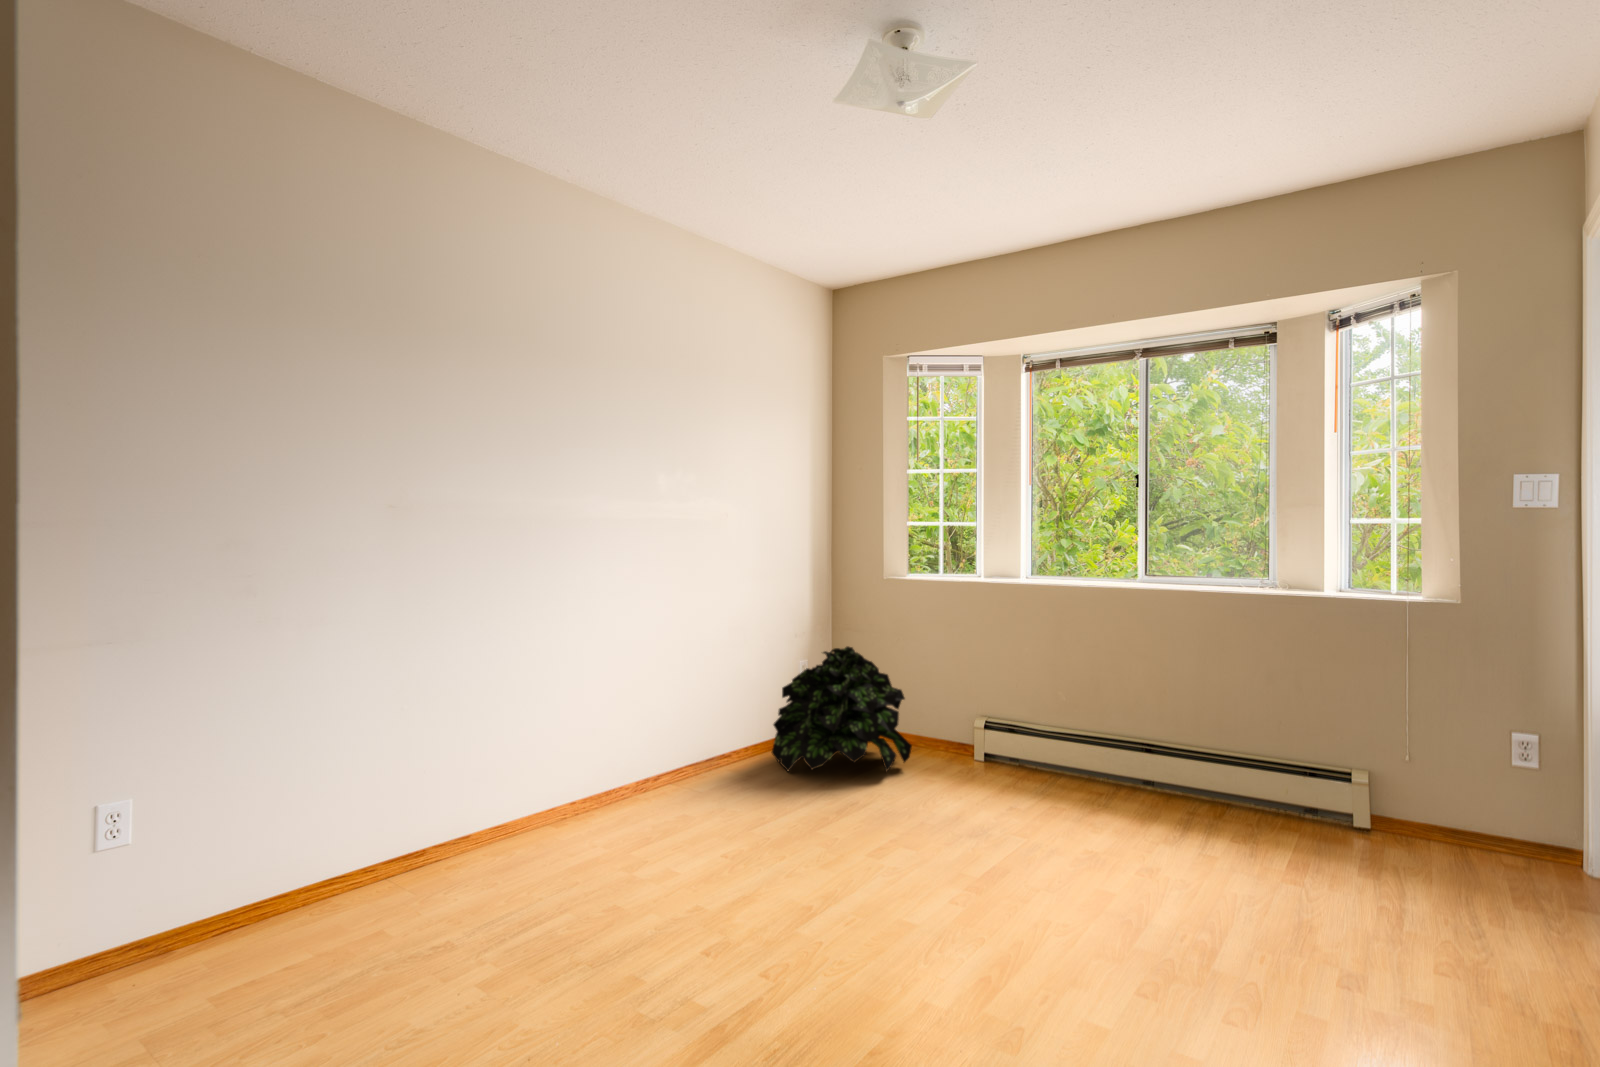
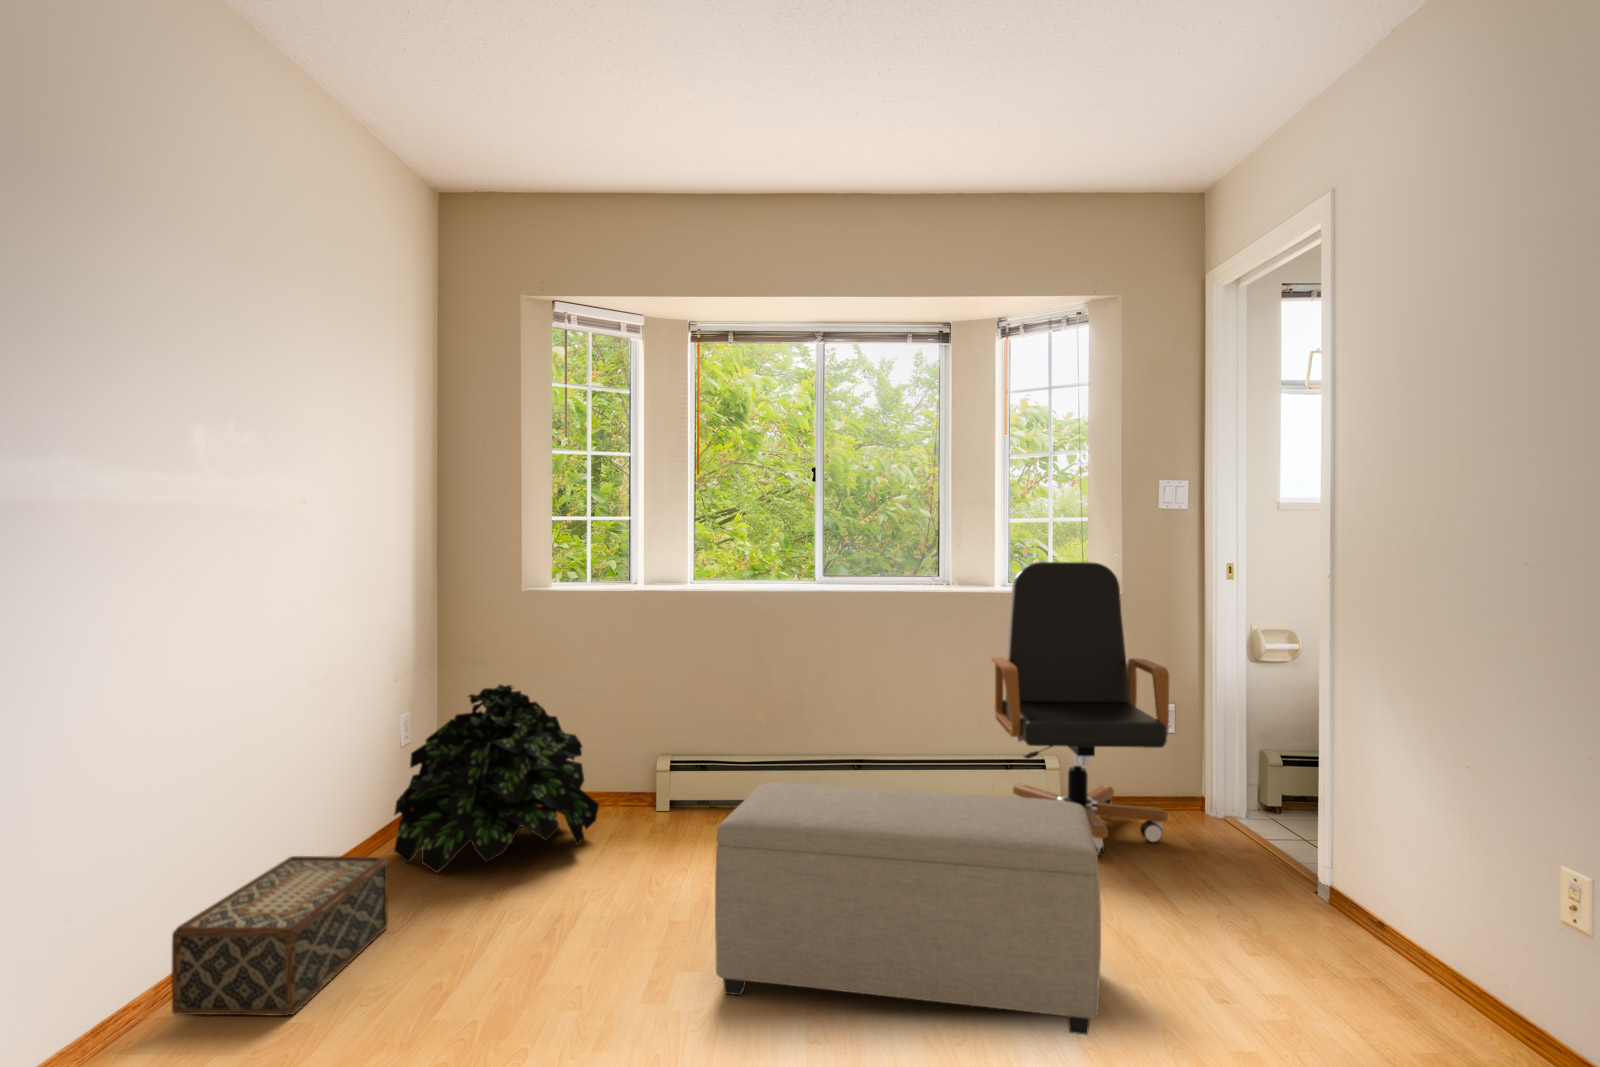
office chair: none [1264,566,1477,883] -> present [992,562,1169,856]
ottoman: none [874,739,1209,1002] -> present [715,783,1101,1035]
woven basket: none [596,741,732,830] -> present [172,856,388,1016]

